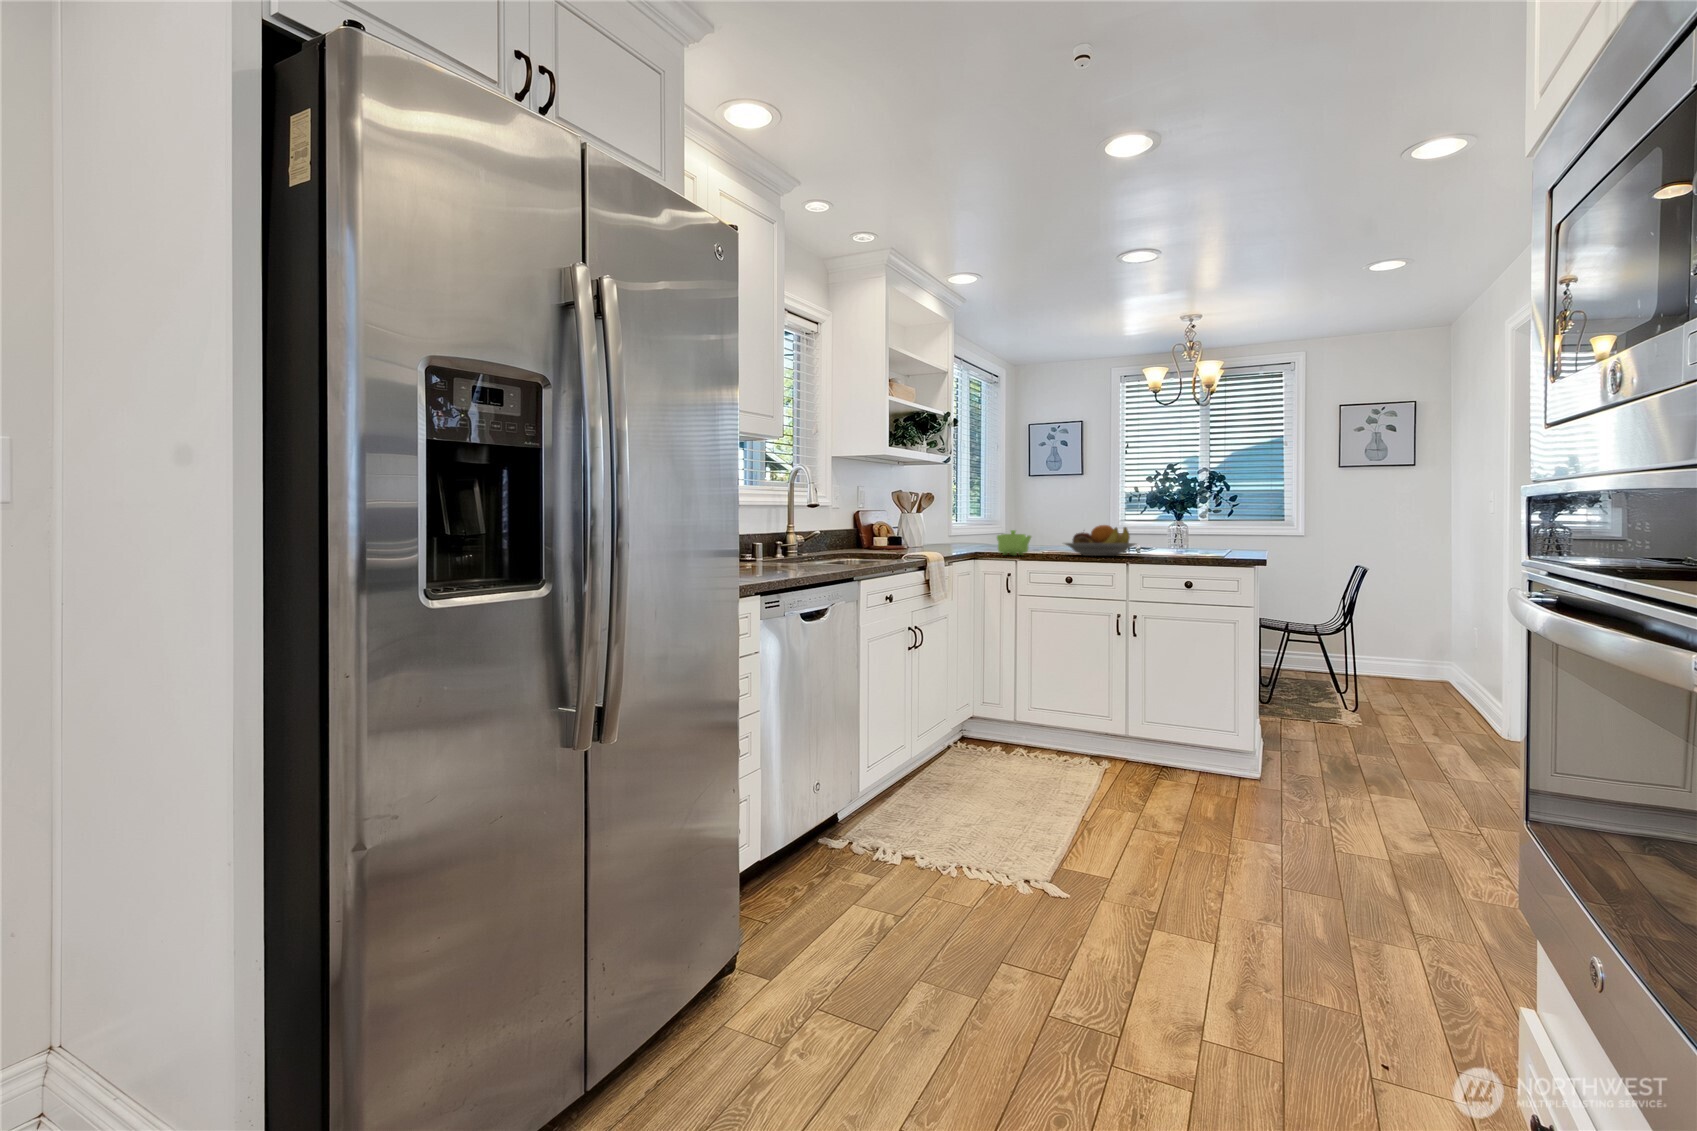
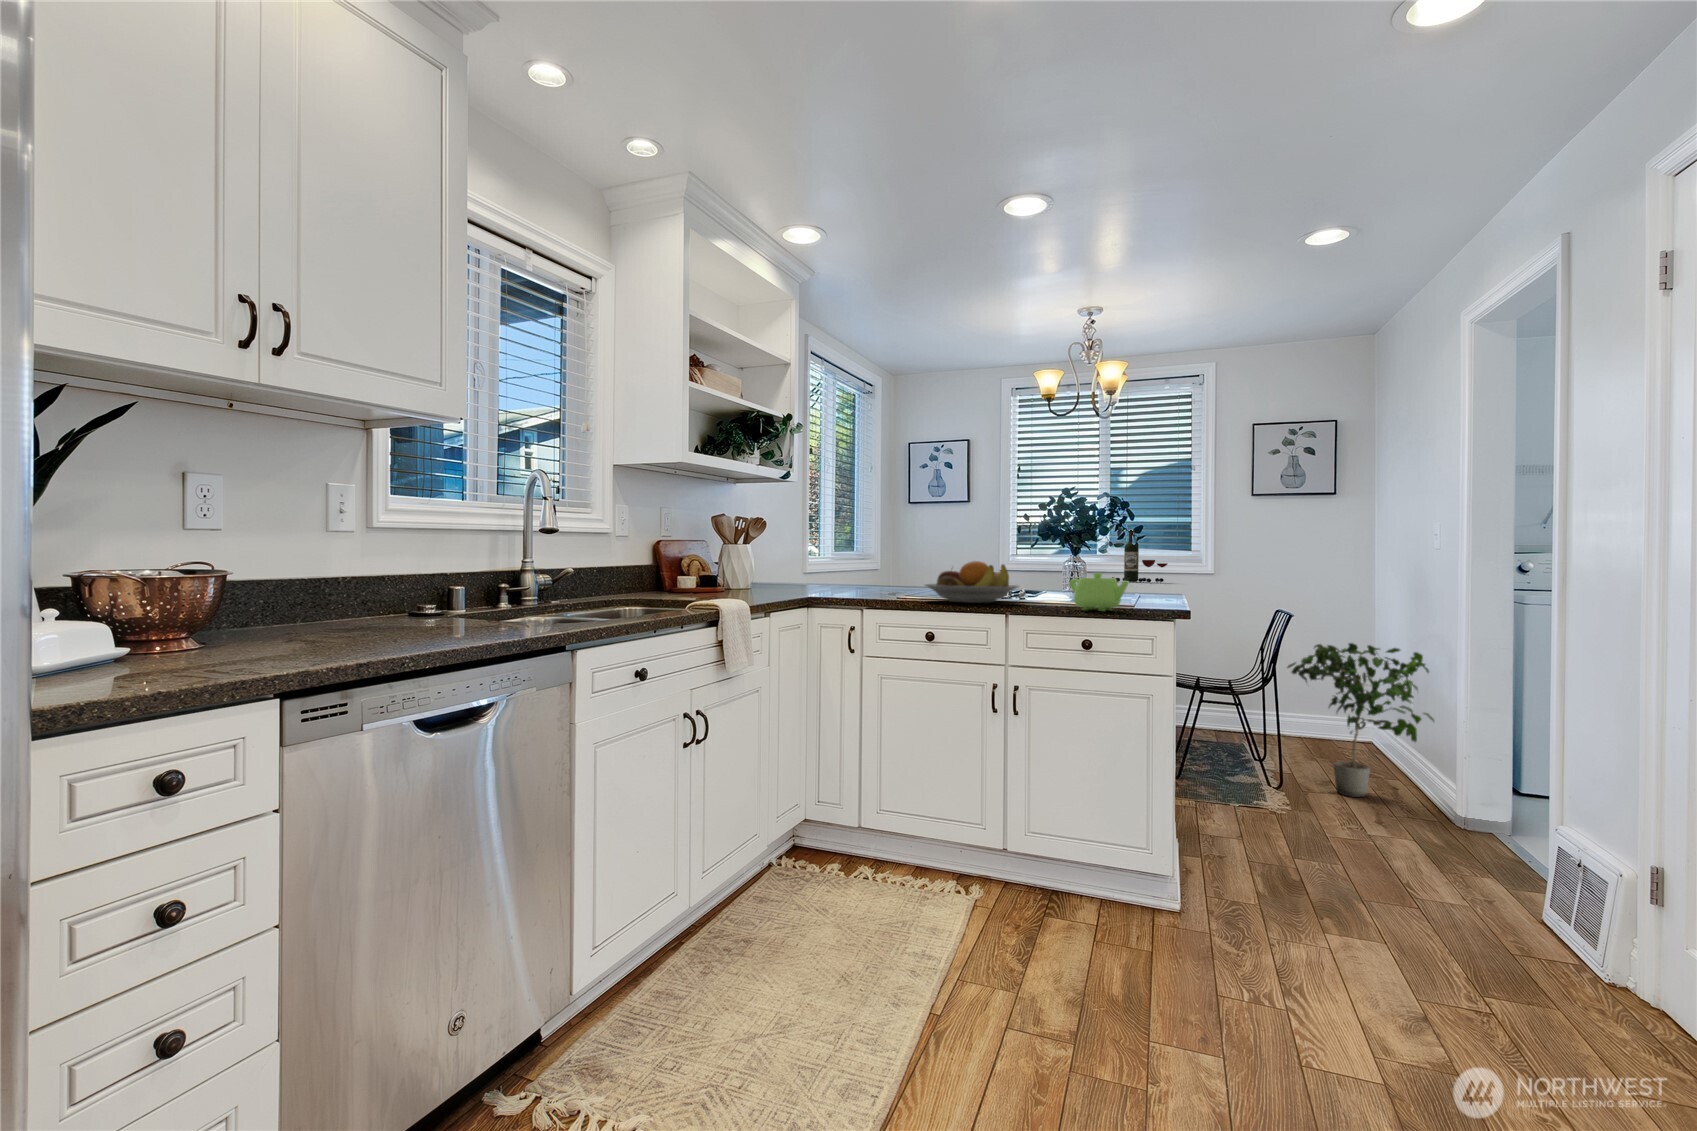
wine bottle: none [1210,498,1263,545] -> present [1112,530,1167,582]
teapot: present [997,530,1031,555] -> present [1069,573,1129,611]
potted plant: none [1360,591,1485,718] -> present [1288,643,1434,797]

